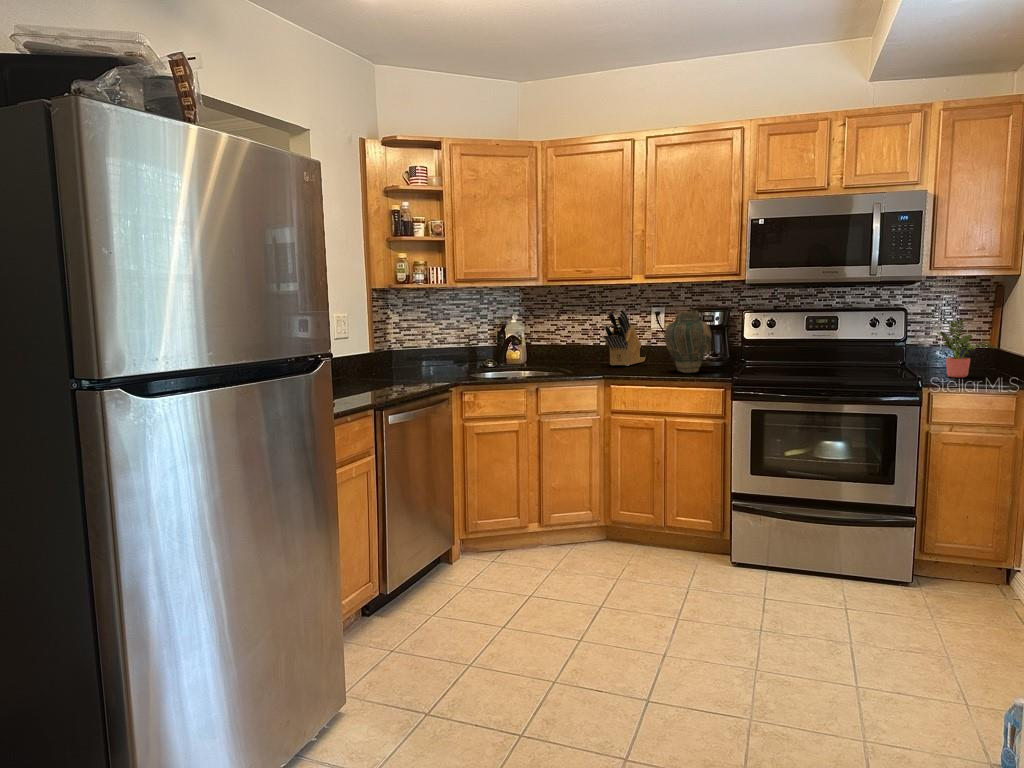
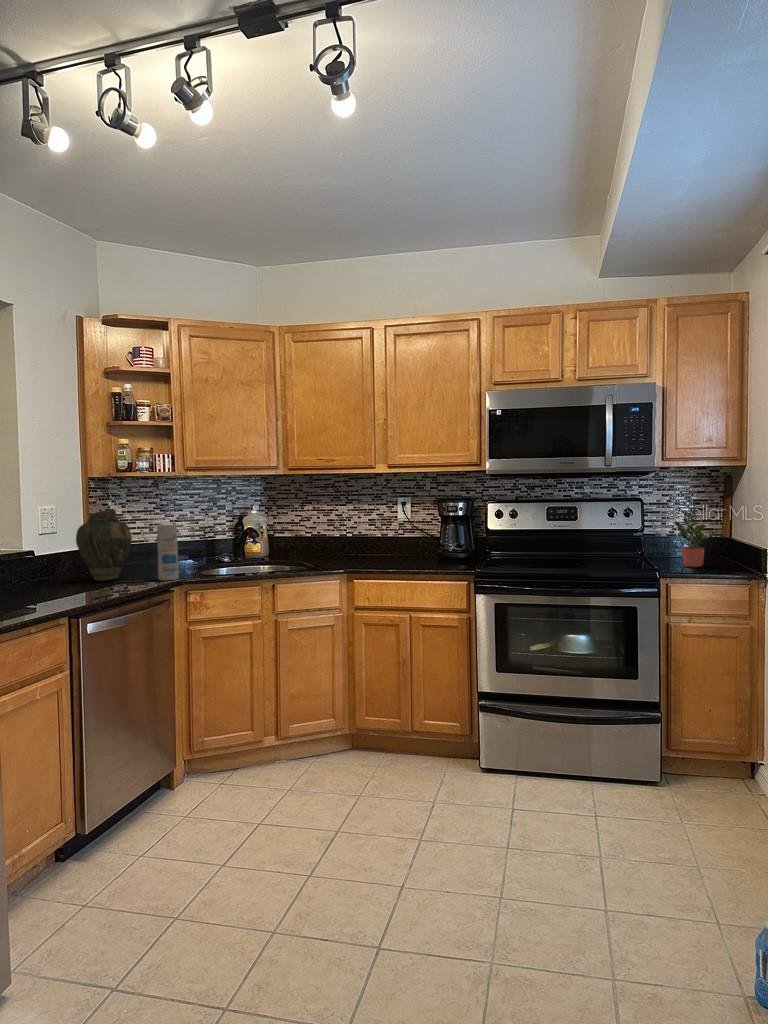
knife block: present [604,309,645,366] -> none [346,499,392,559]
vase: present [665,311,712,373] -> present [76,509,132,581]
canister: none [435,332,454,382] -> present [157,525,178,580]

